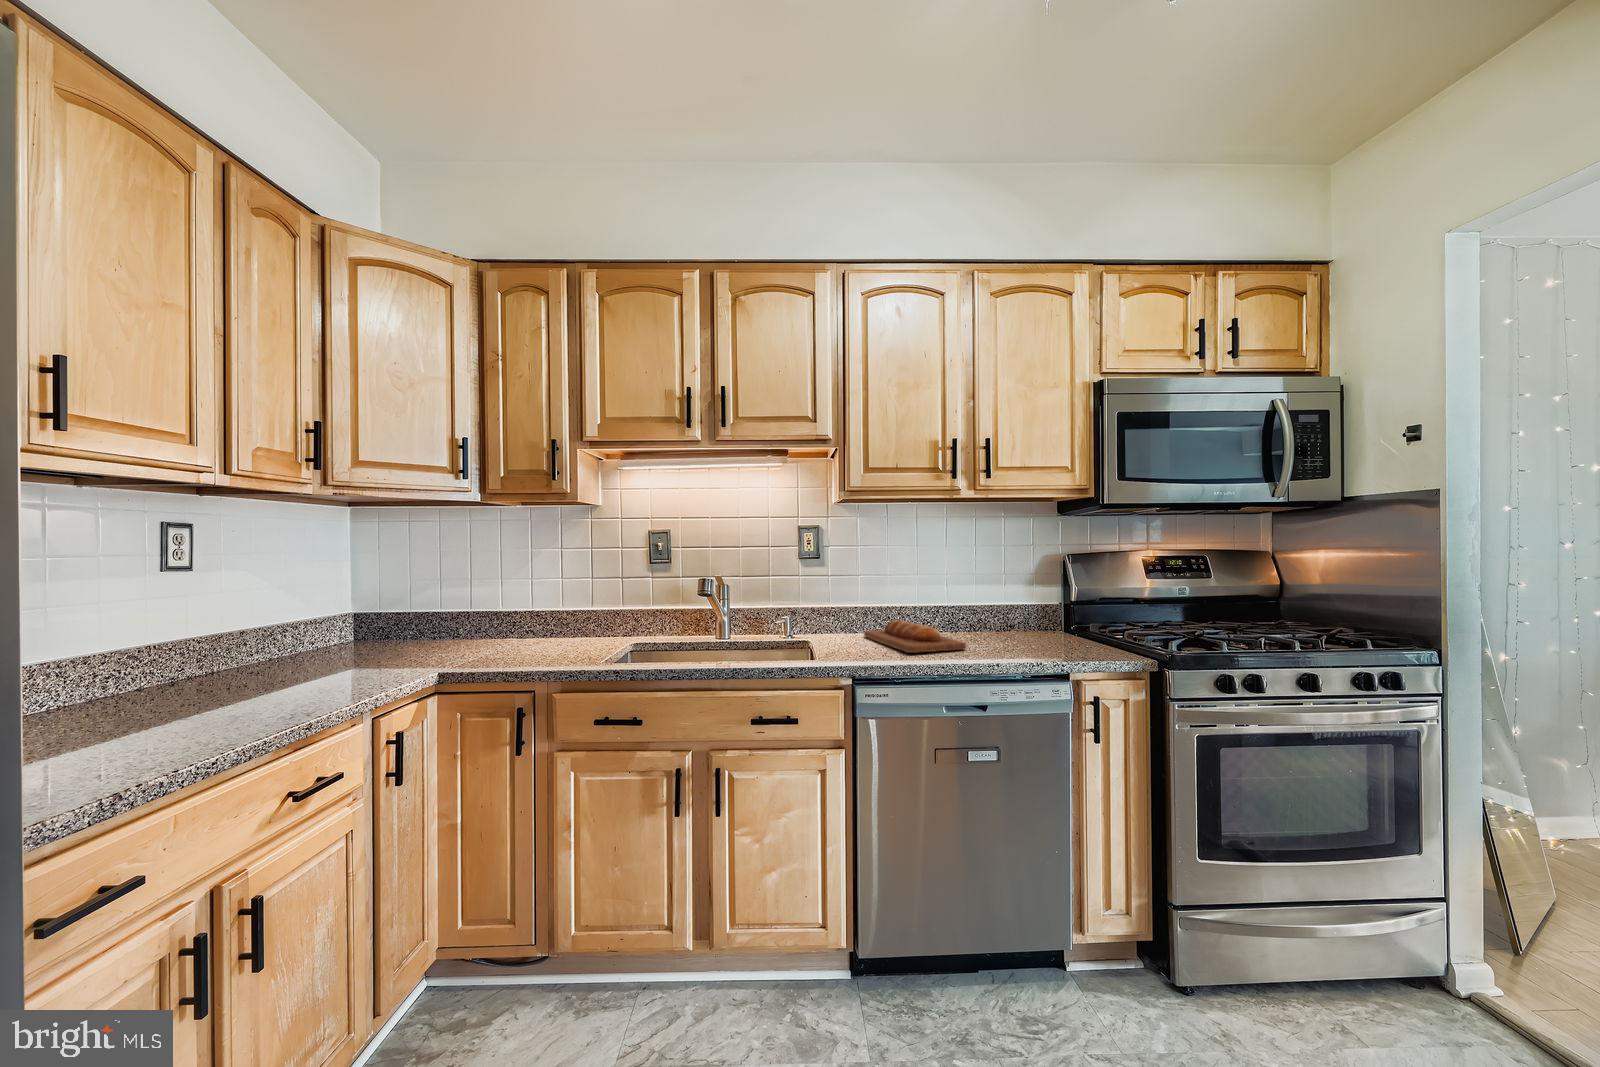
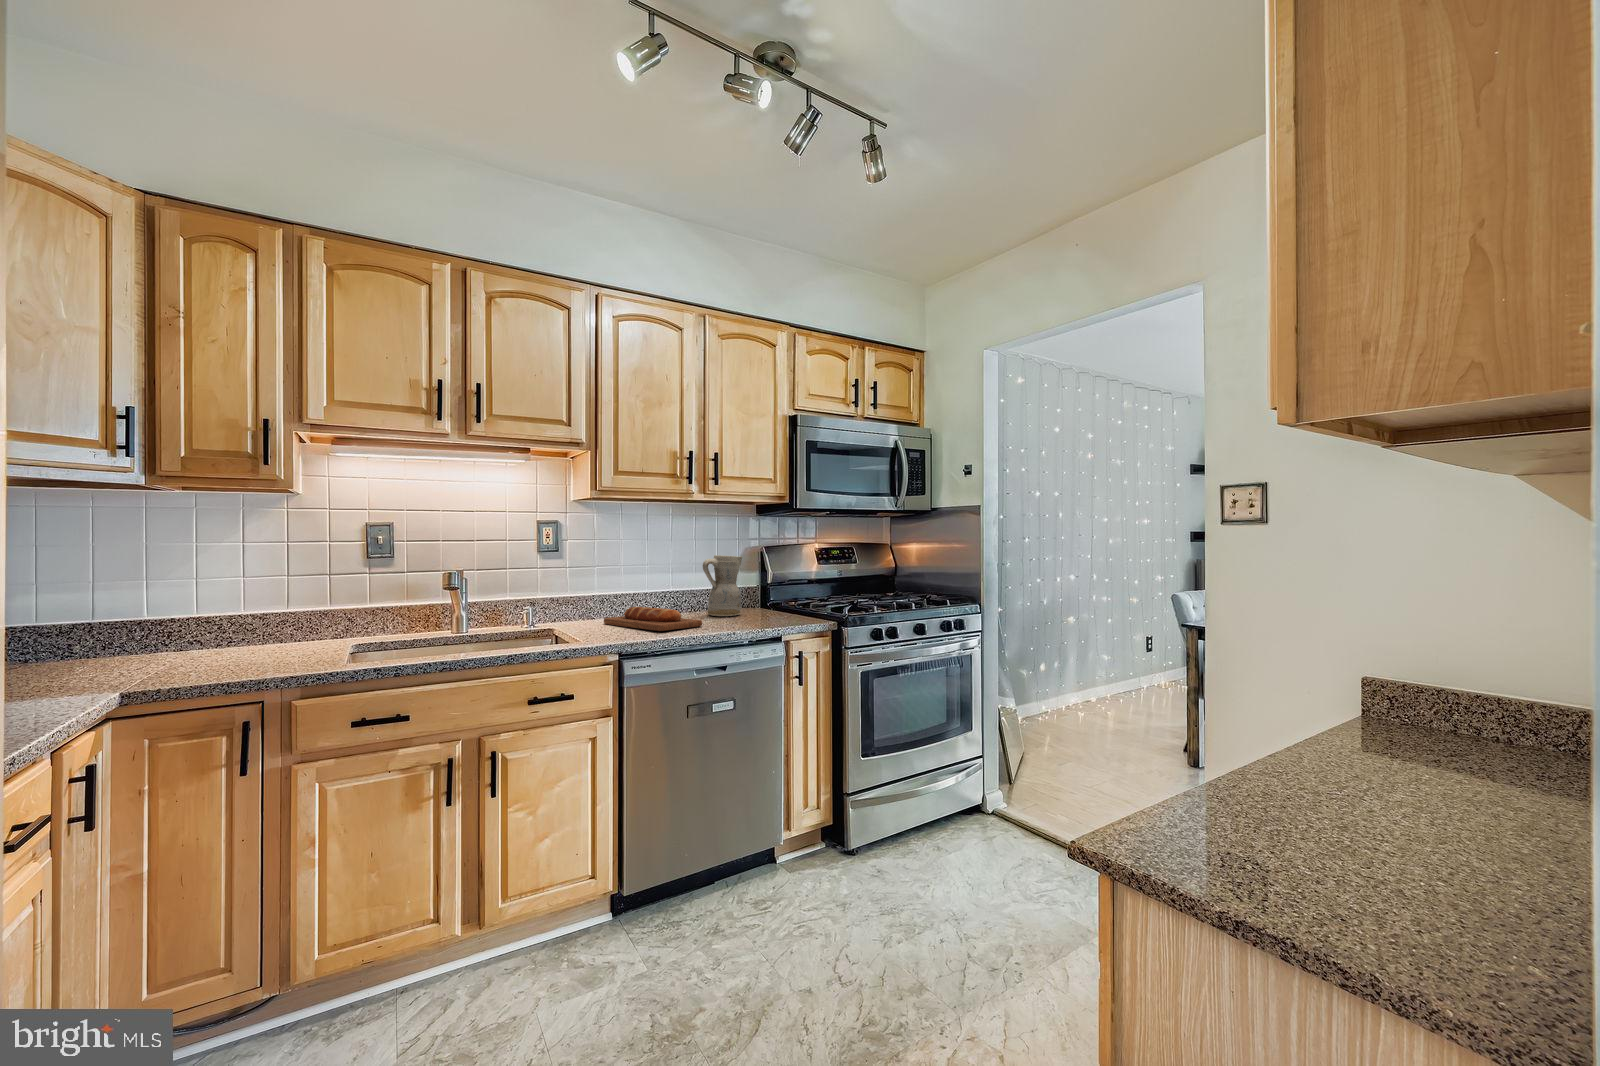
ceramic pitcher: none [980,563,1032,637] -> present [703,555,742,616]

